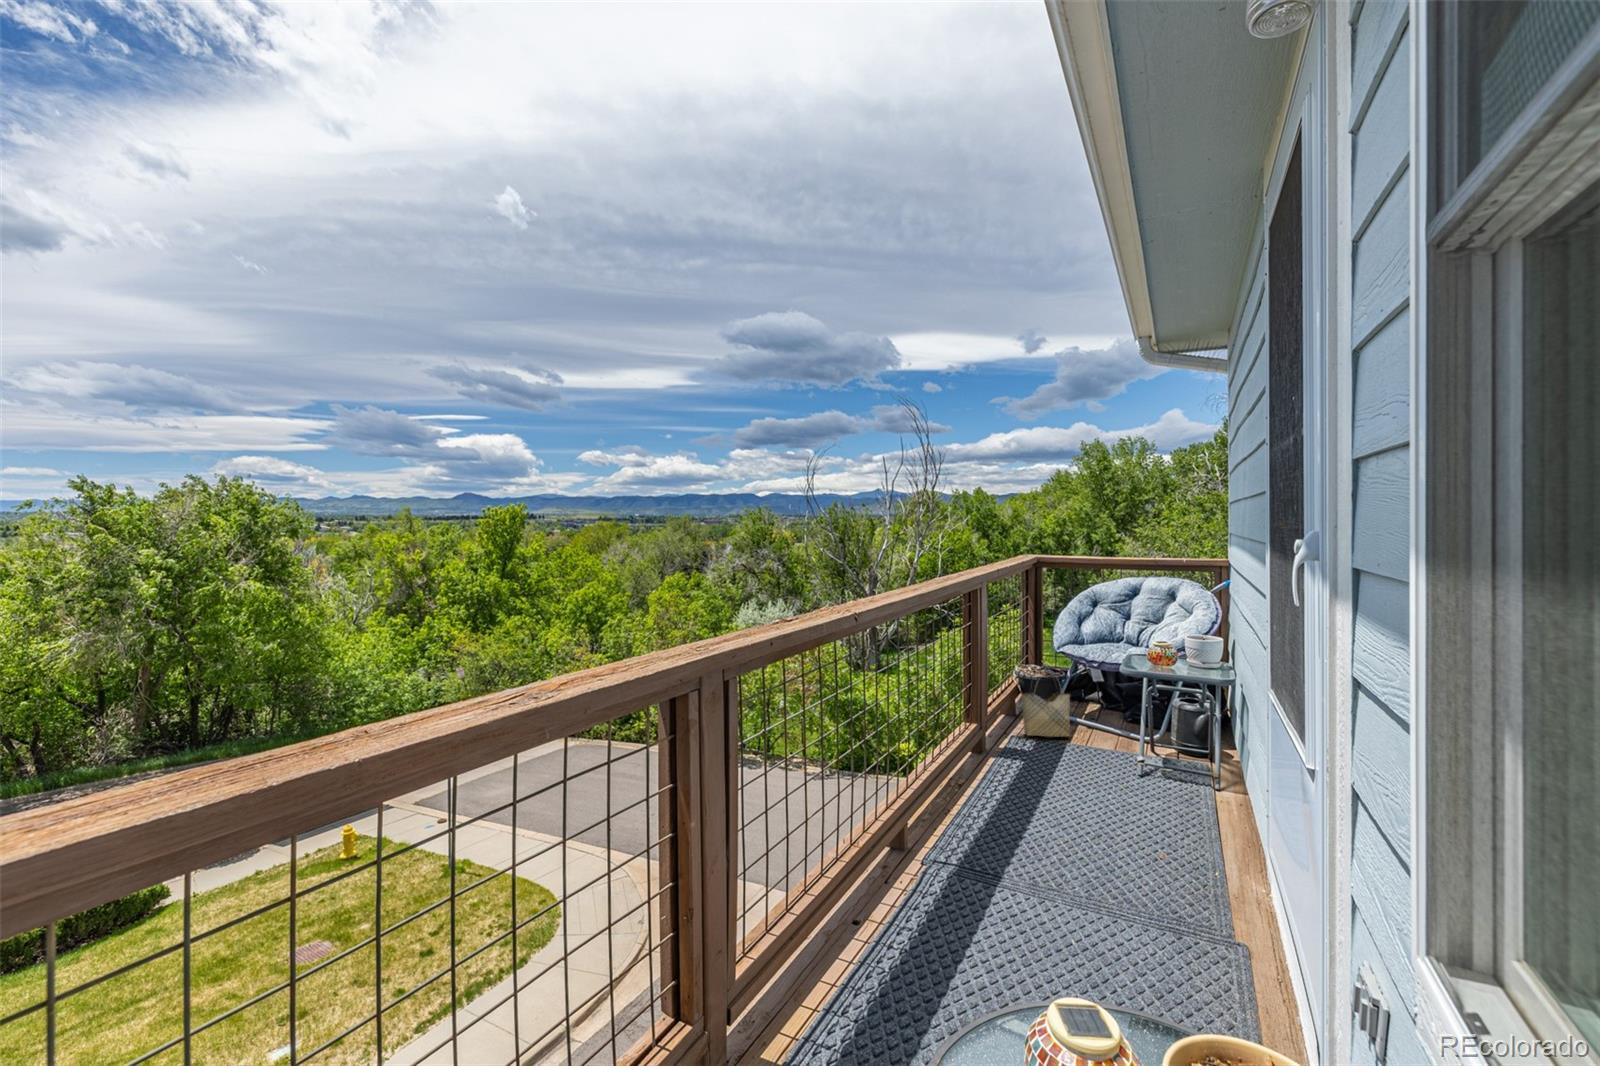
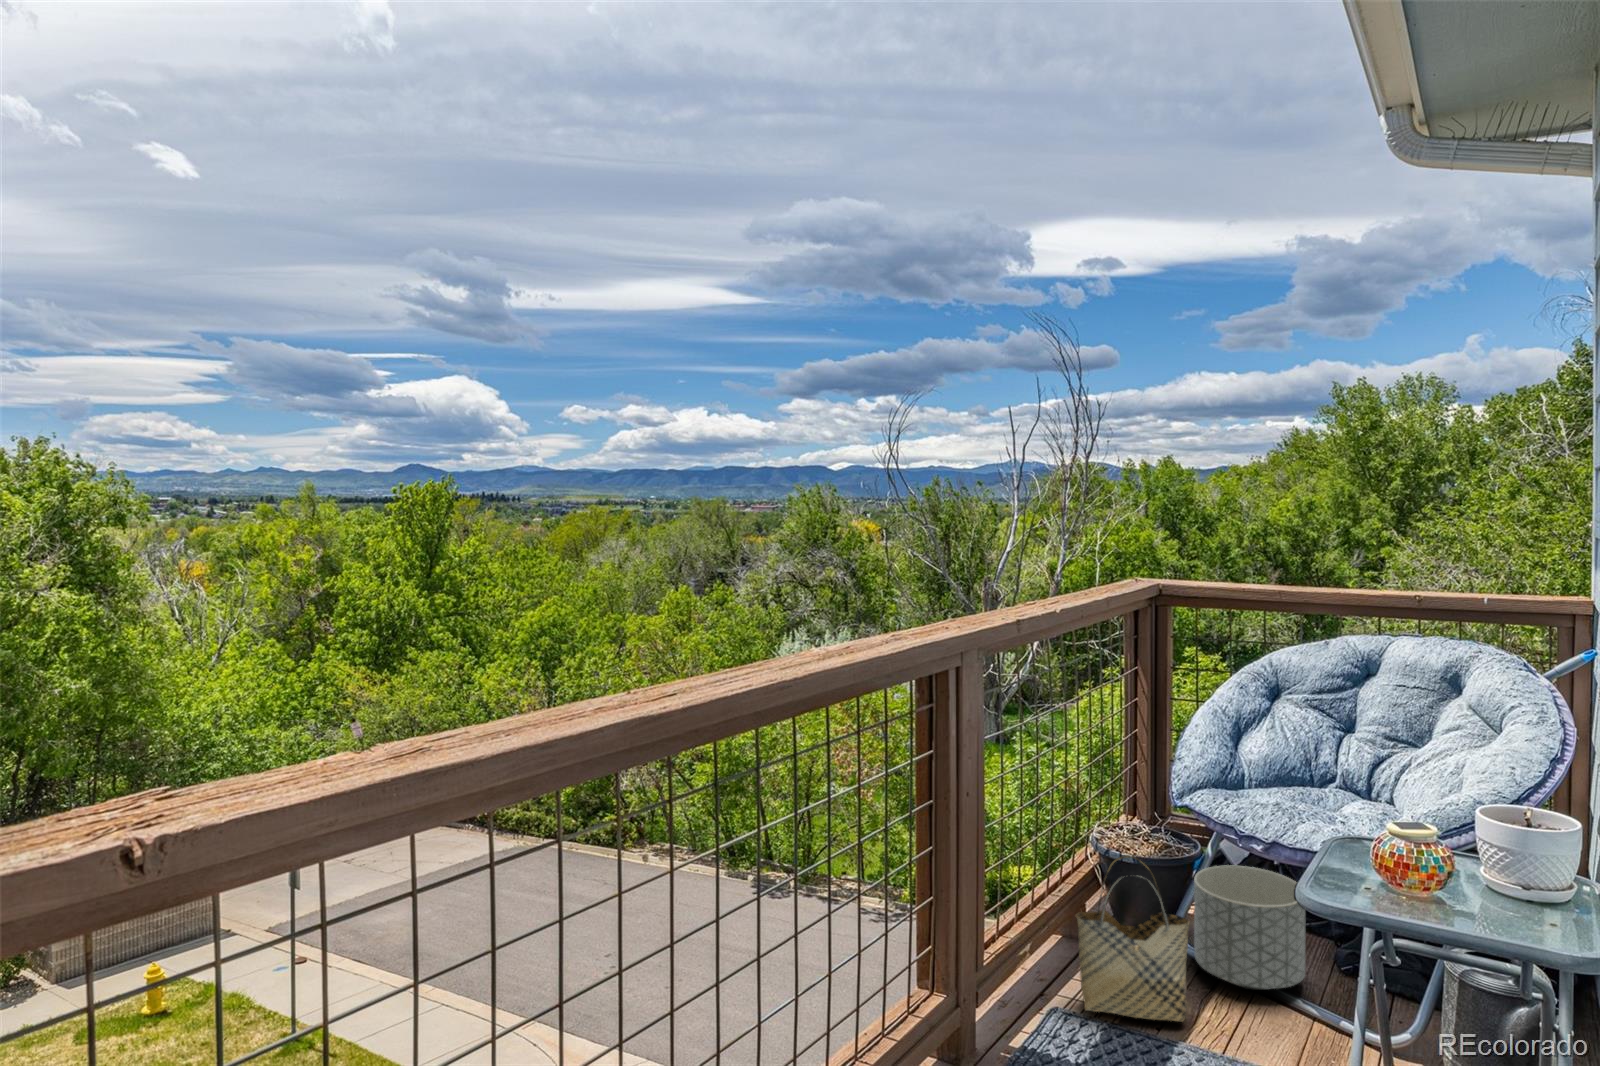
planter: none [1067,677,1116,727] -> present [1194,865,1305,990]

